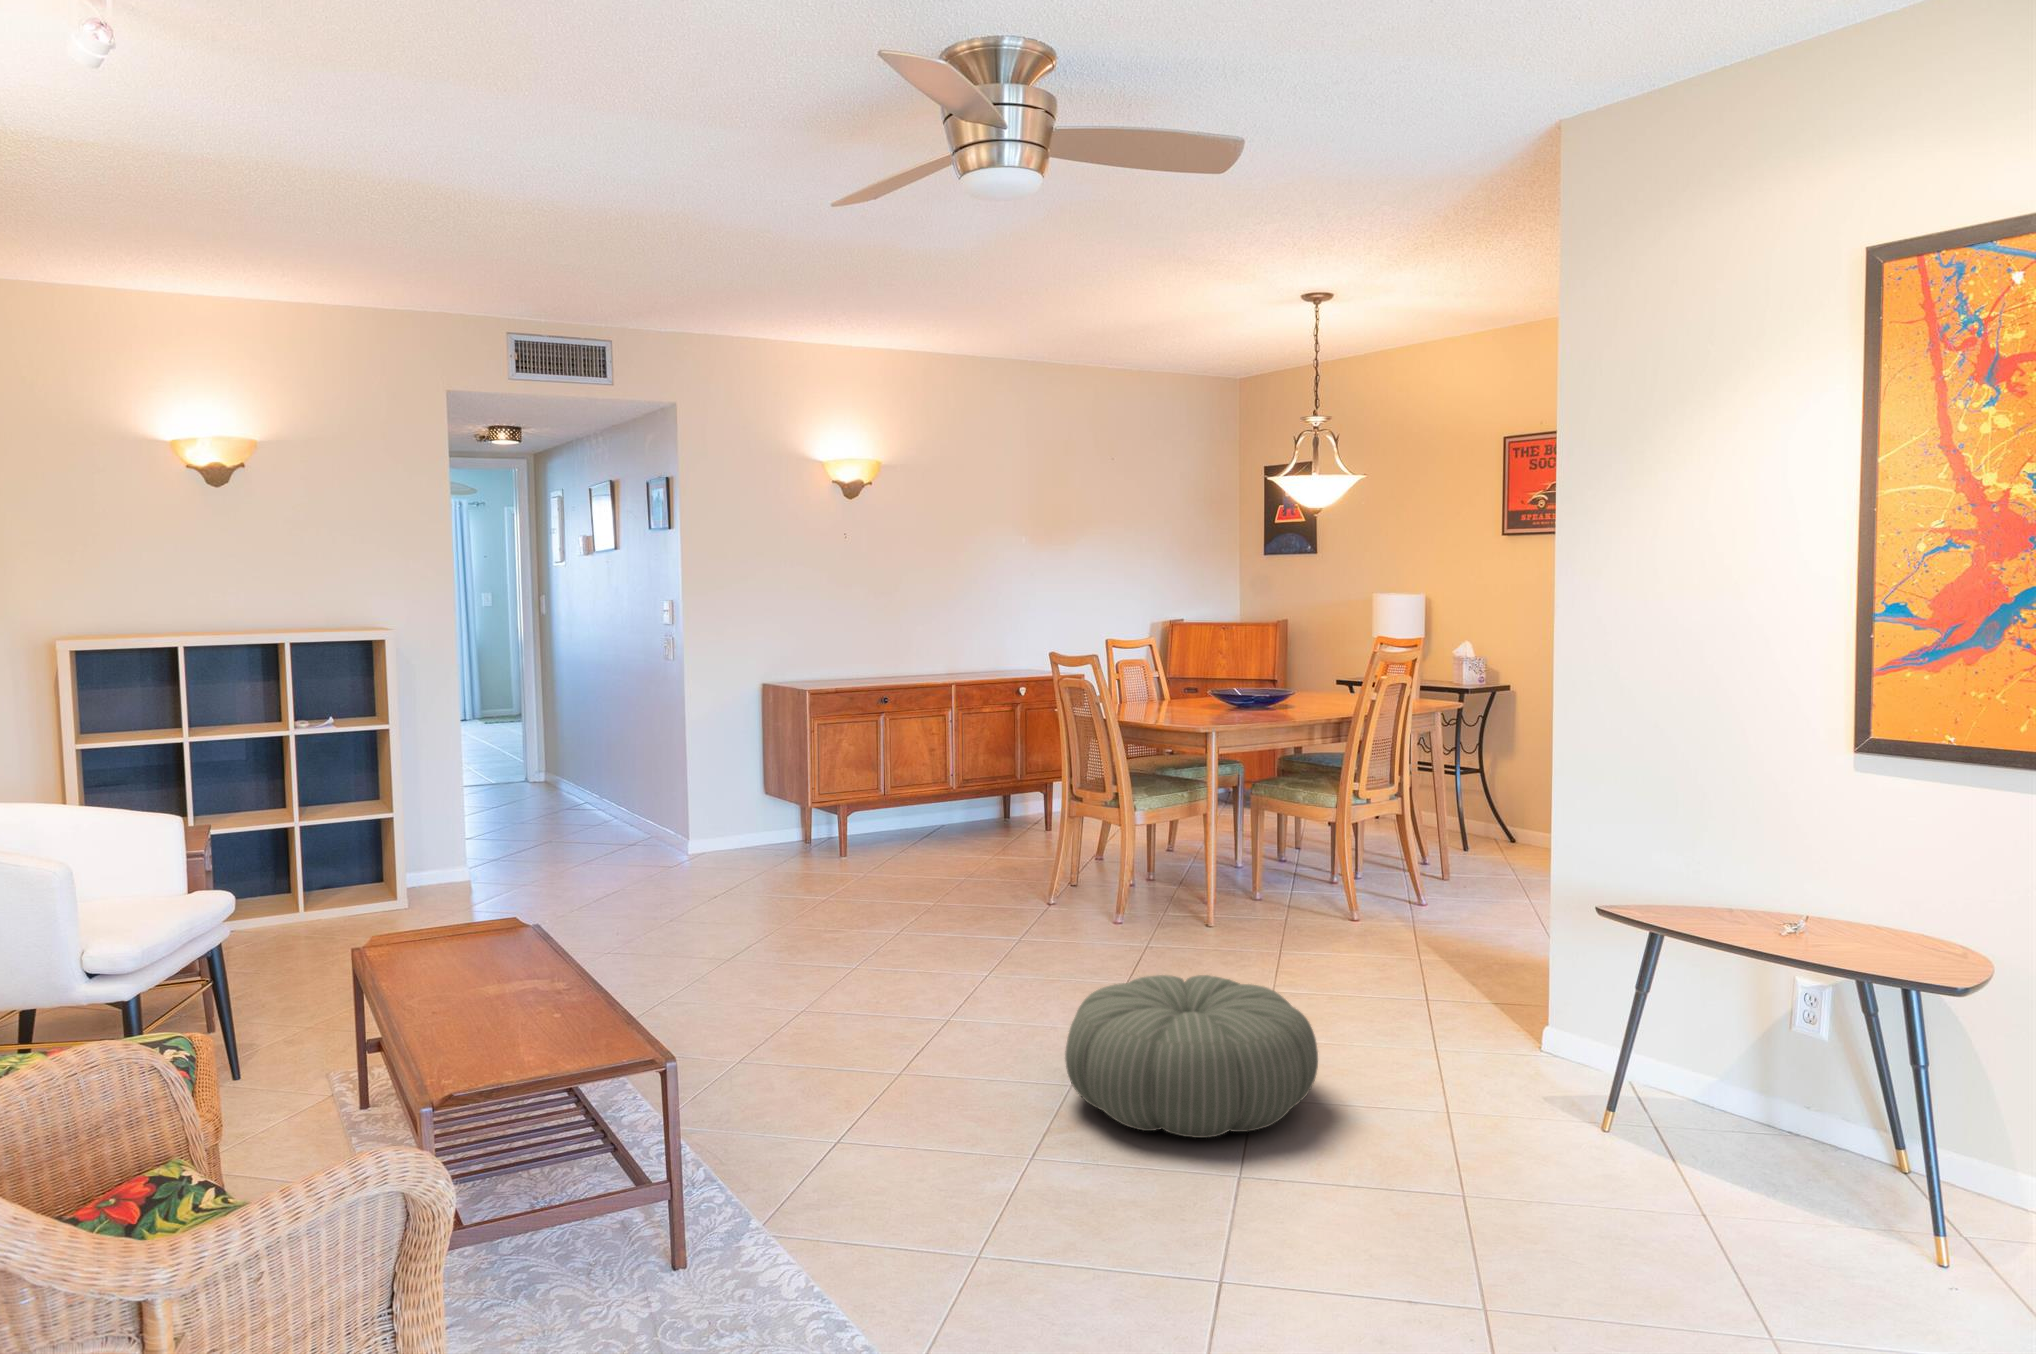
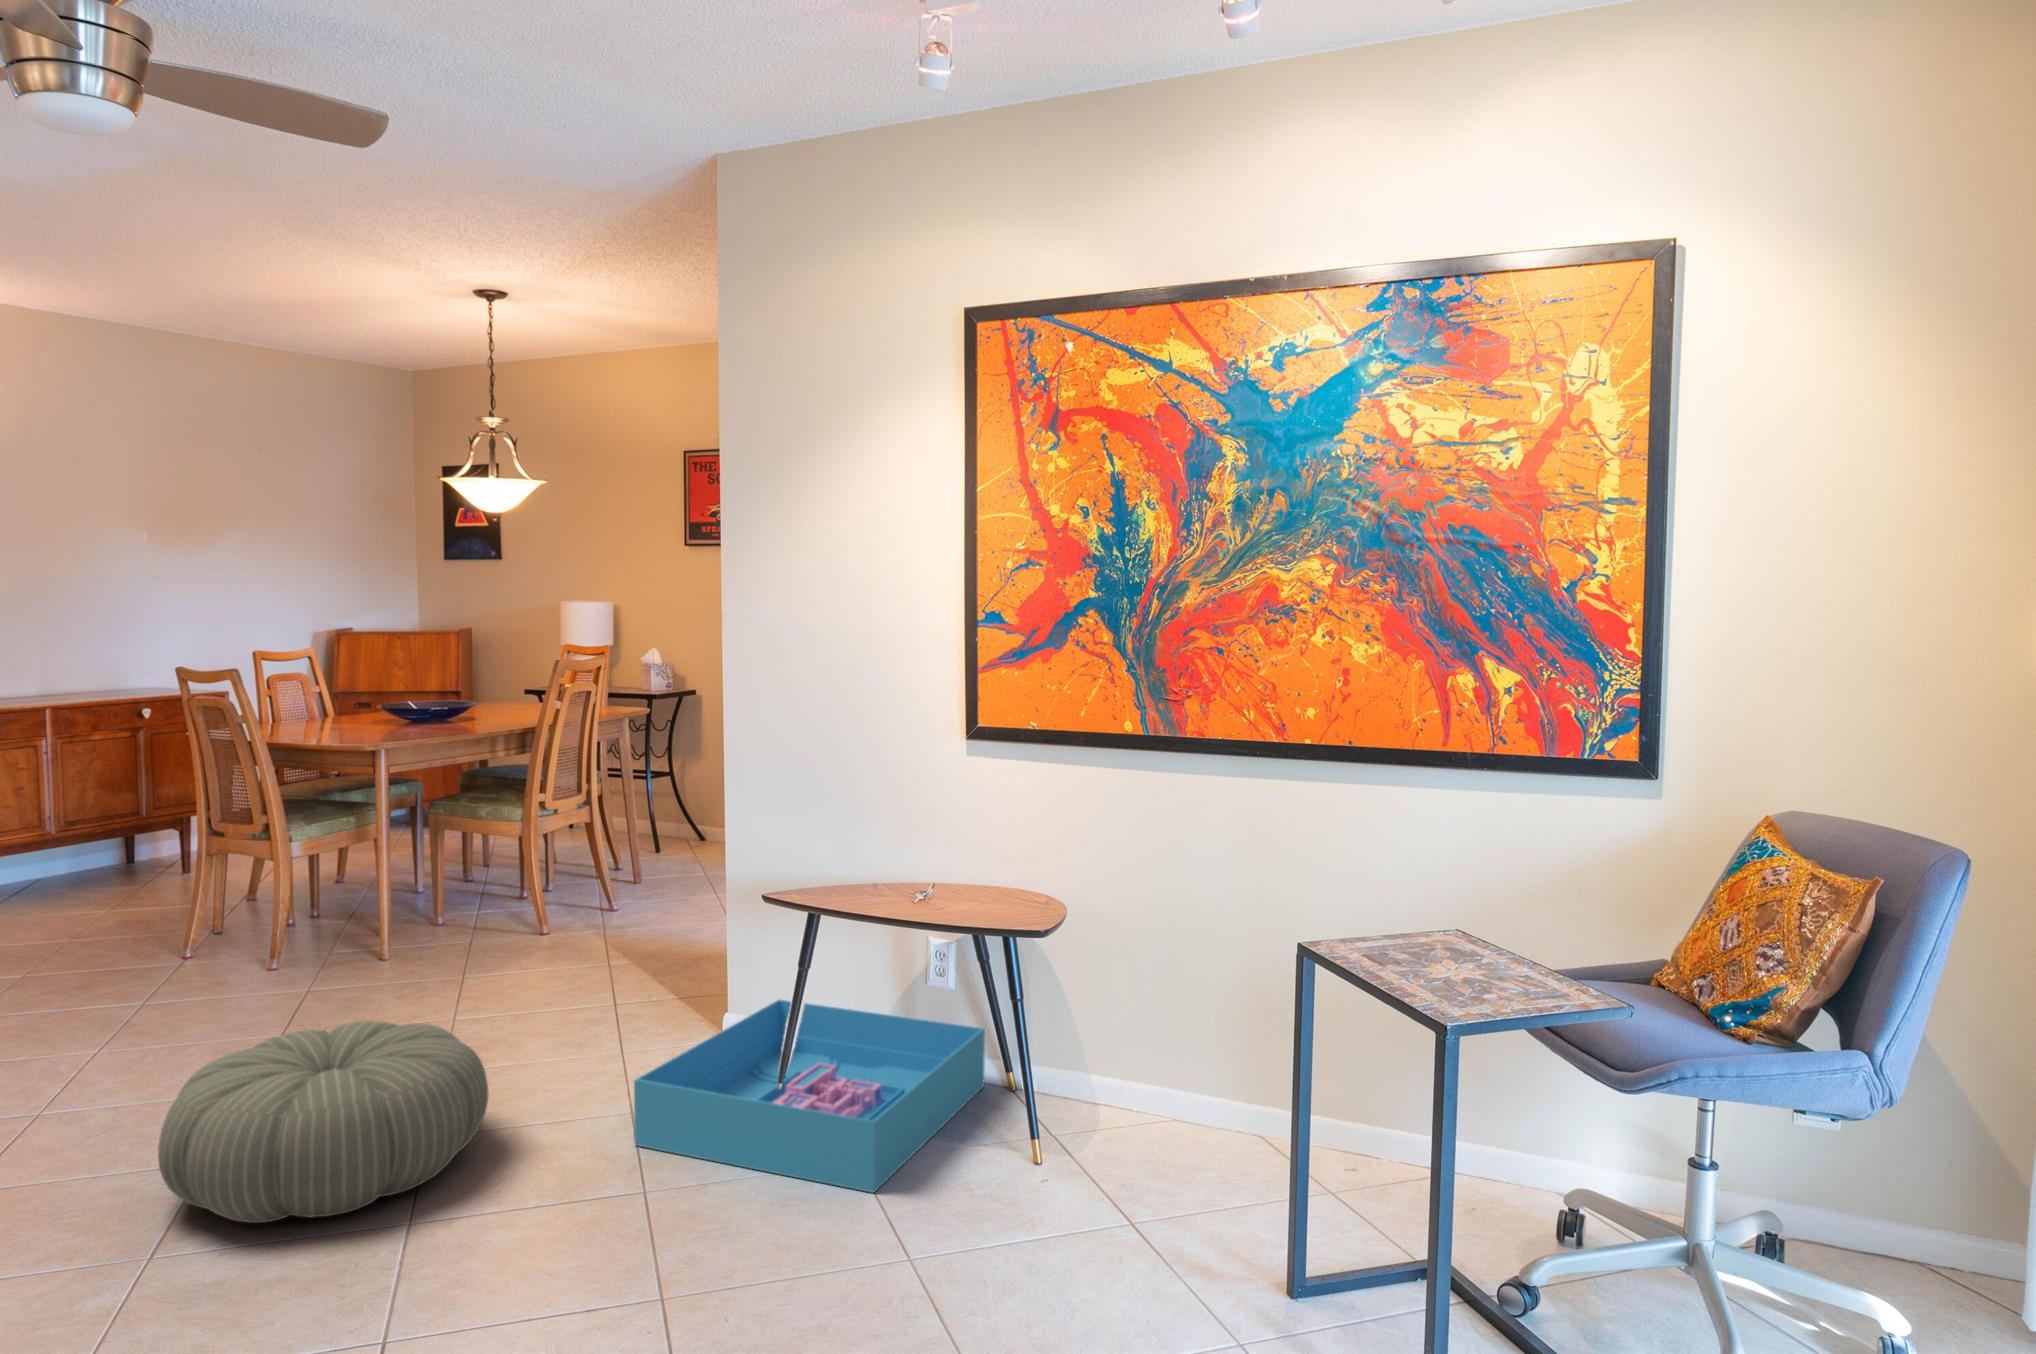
storage bin: none [1455,1022,1871,1245] -> present [634,1000,985,1193]

